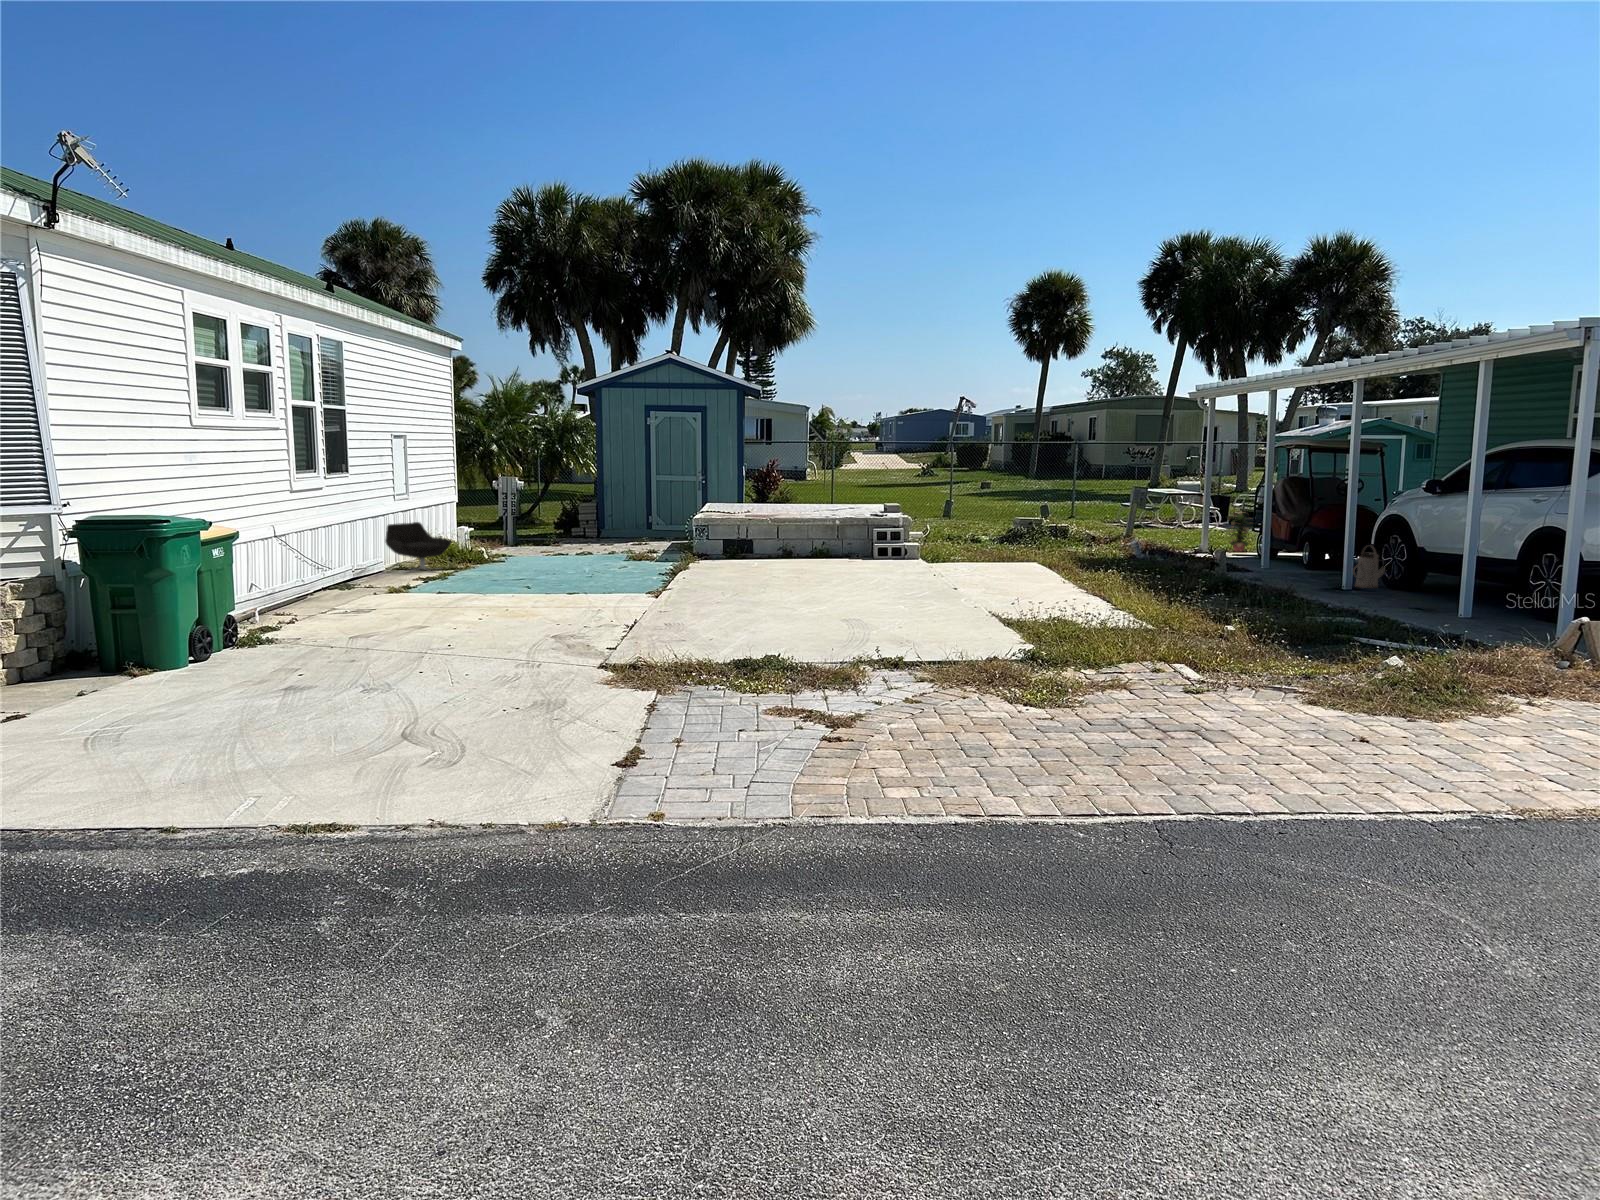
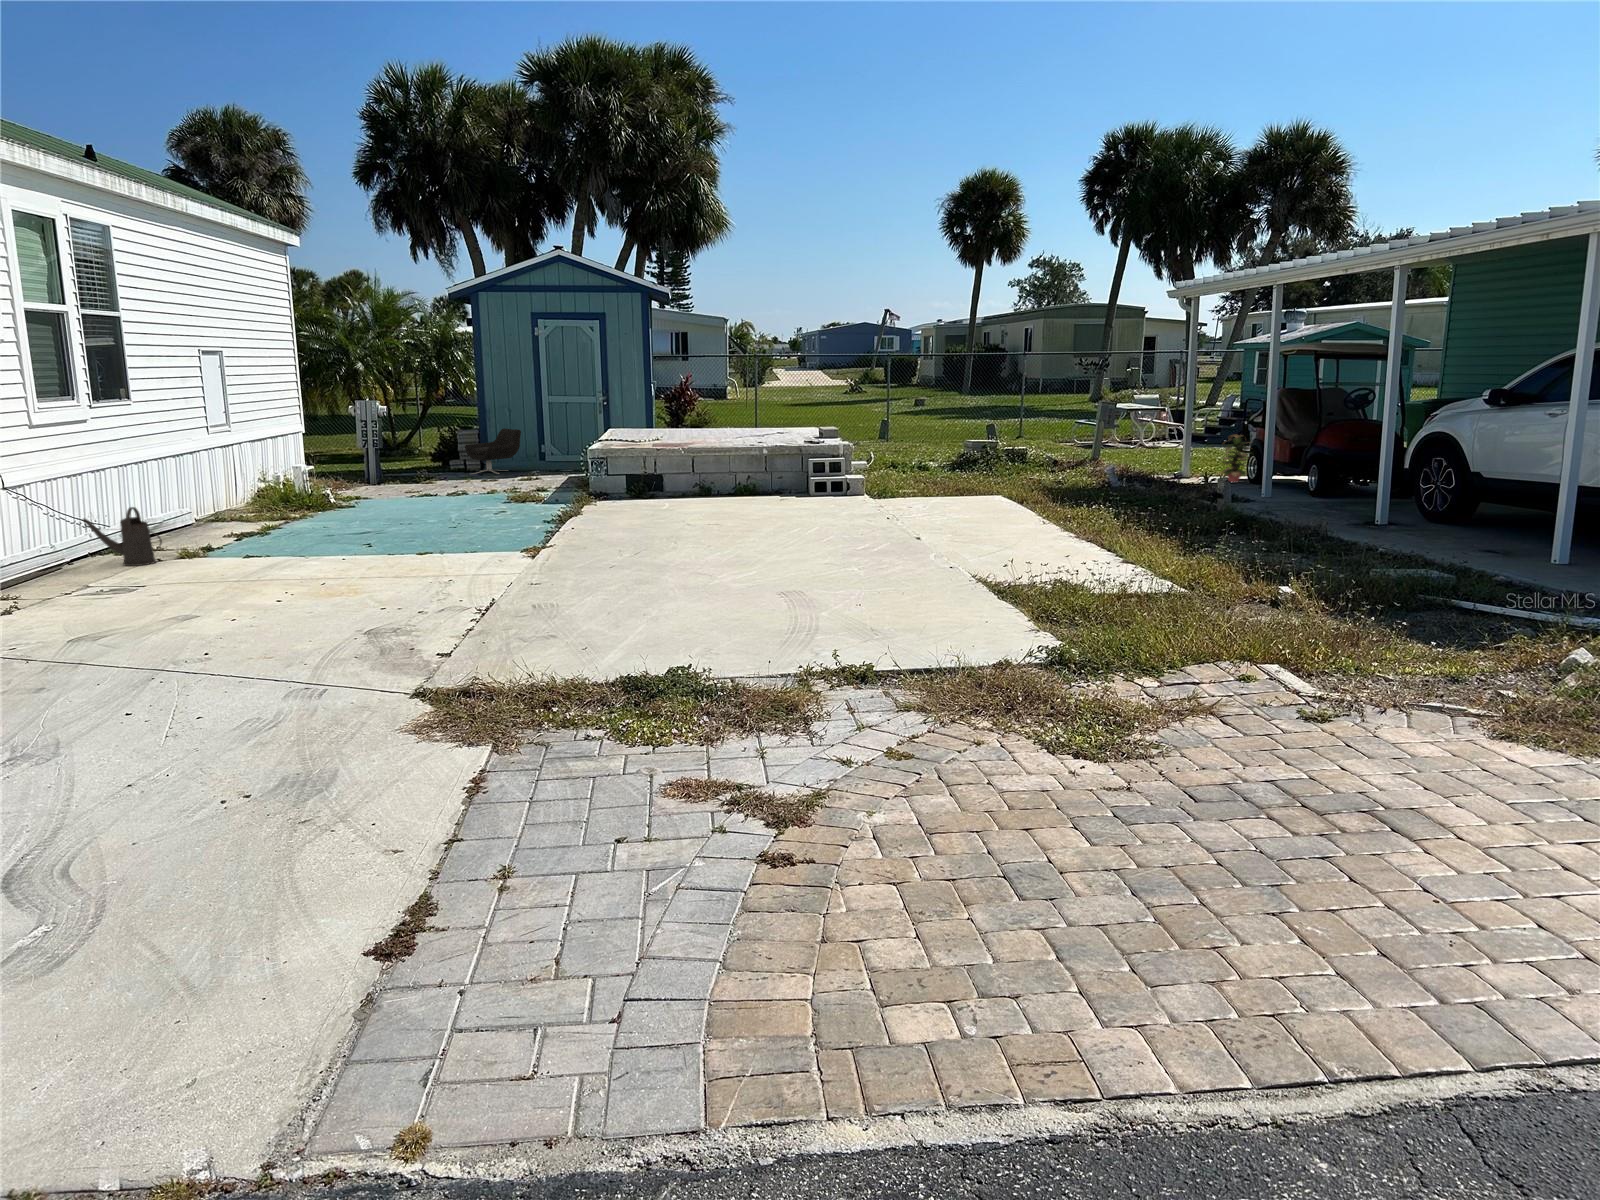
lounge chair: present [385,522,452,572] -> present [465,428,521,474]
watering can: present [1353,546,1385,588] -> present [83,507,162,566]

